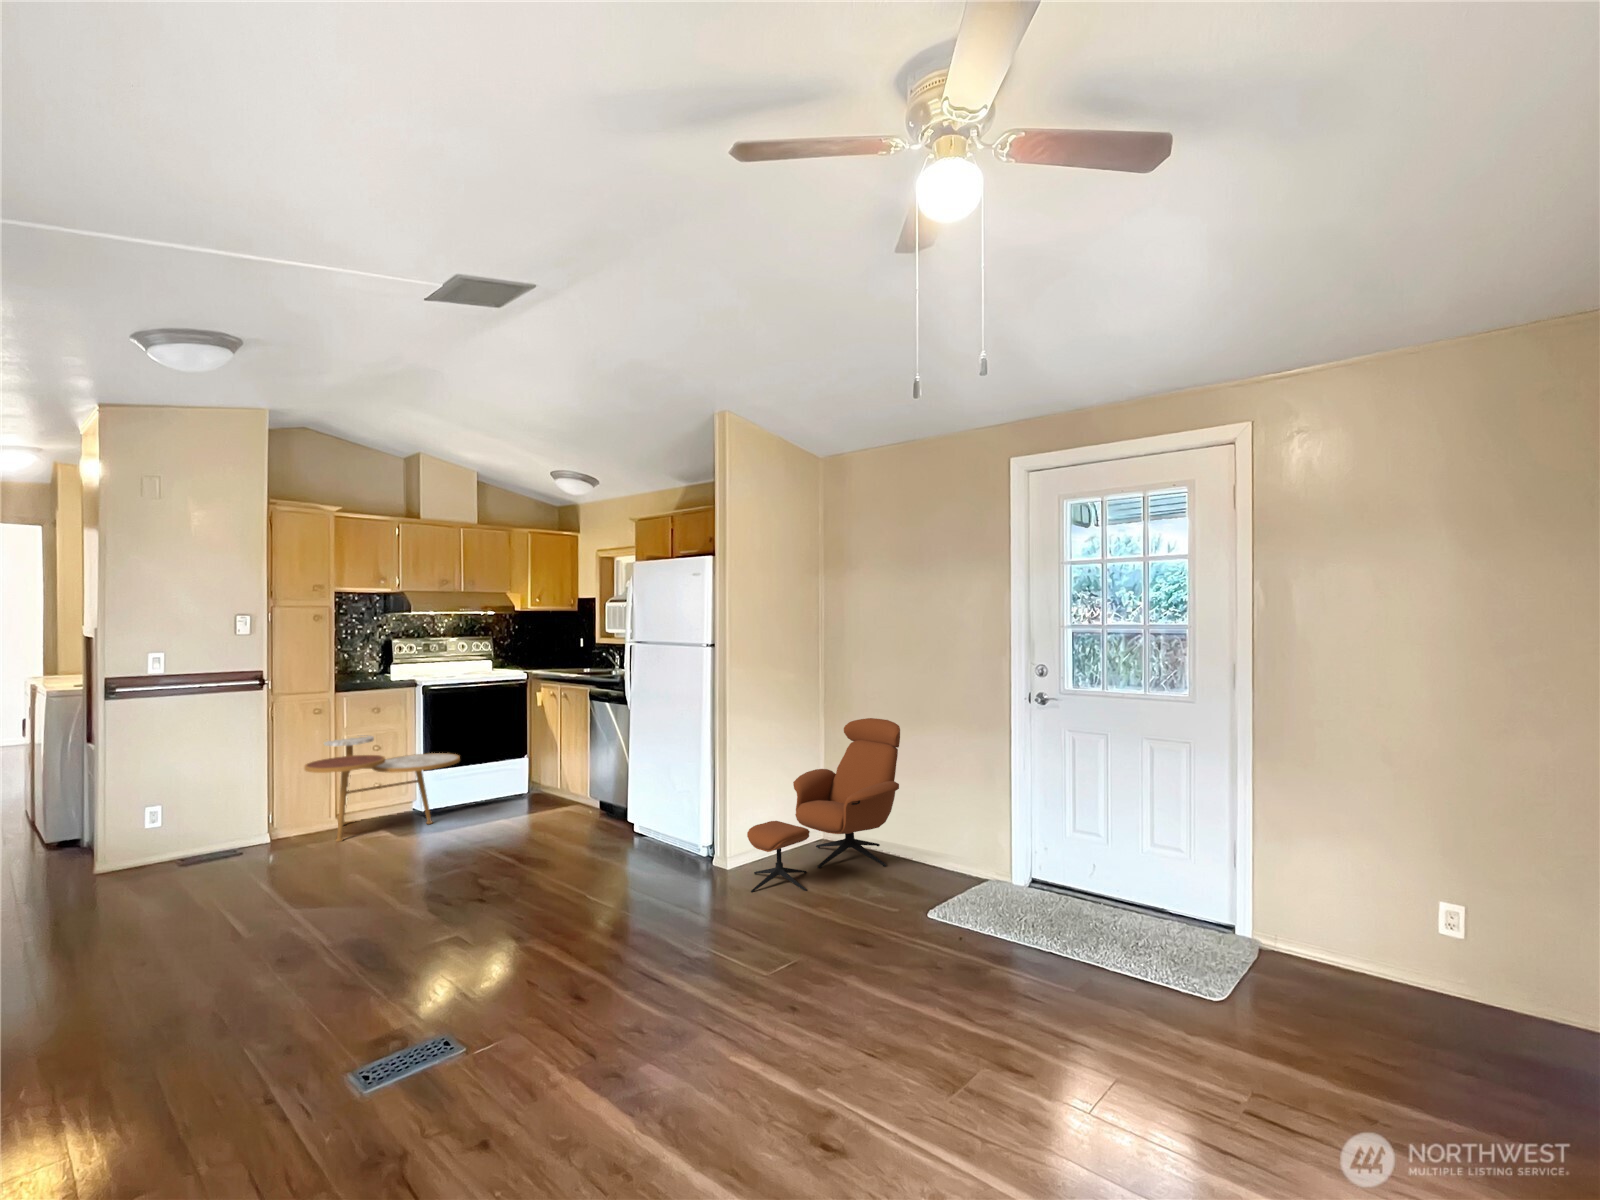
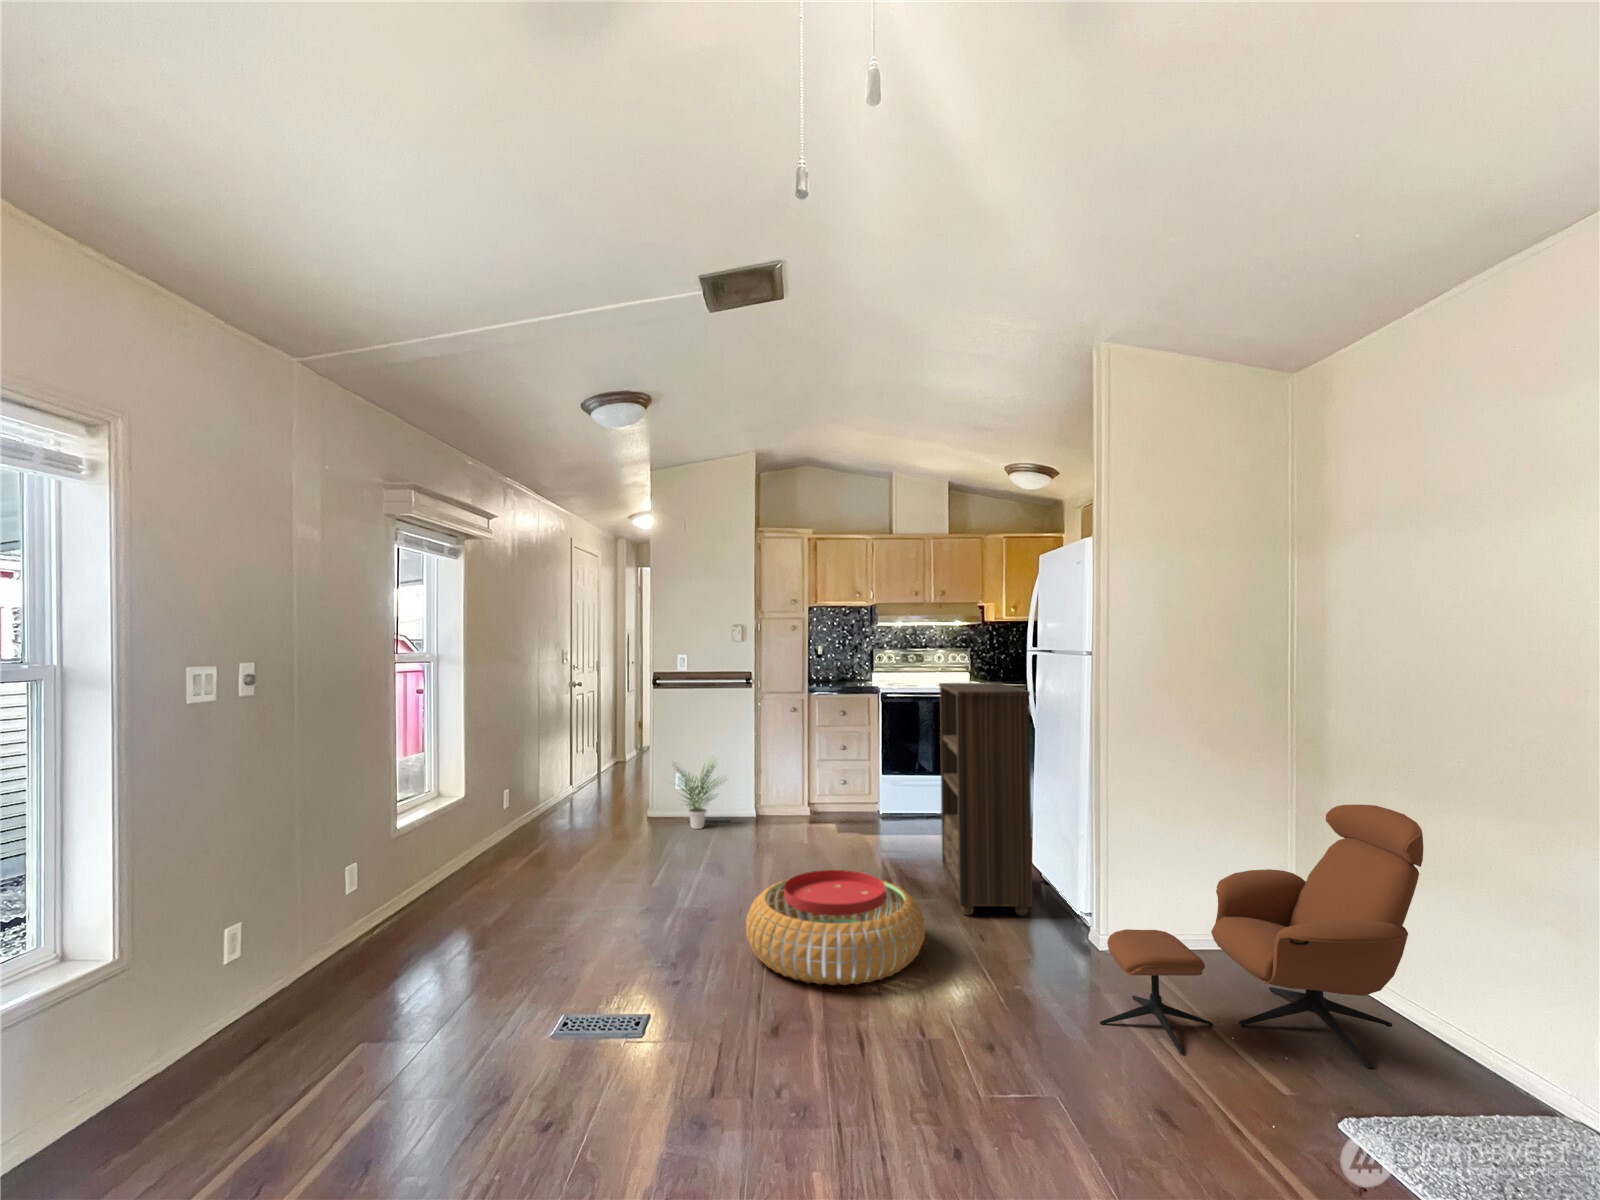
bookshelf: none [542,663,646,862] -> present [939,683,1033,916]
side table: present [304,735,460,842] -> none [772,735,902,830]
potted plant: none [143,777,243,871] -> present [677,764,721,829]
pouf: none [428,841,605,945] -> present [746,870,925,985]

